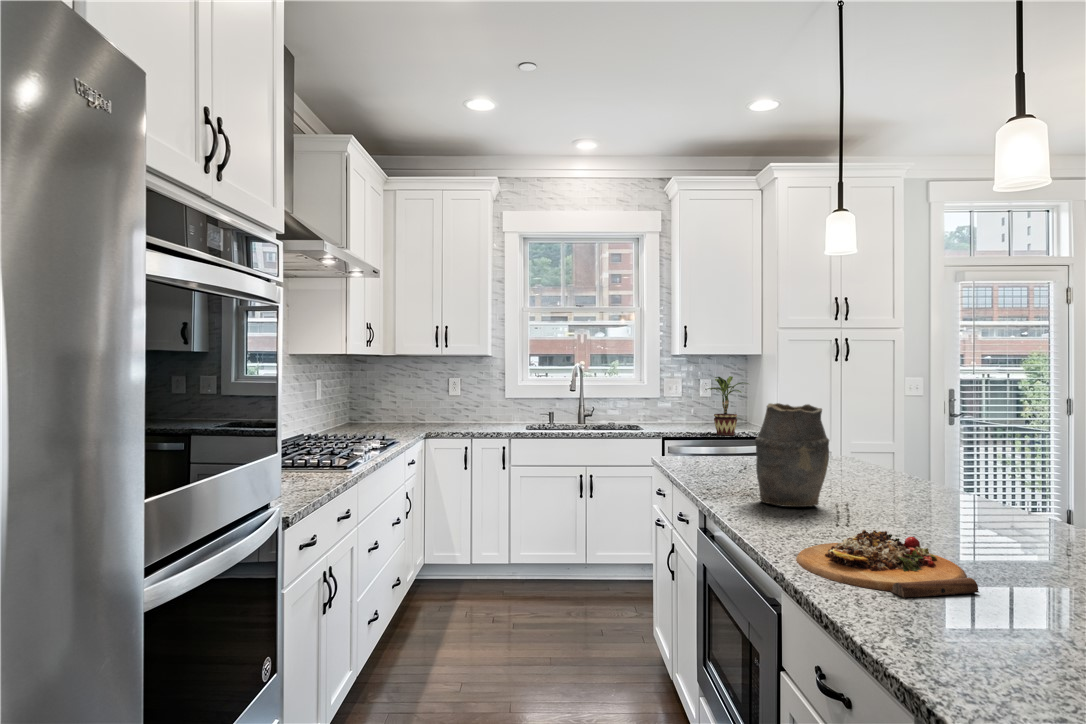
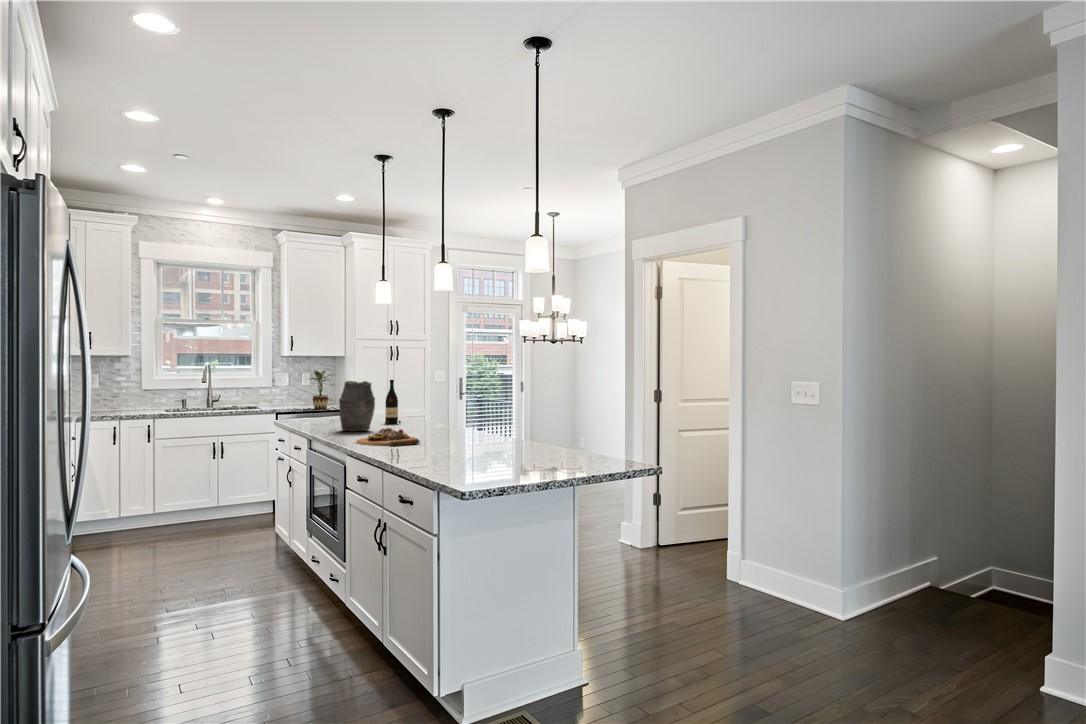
wine bottle: none [842,399,875,485] -> present [385,380,401,424]

